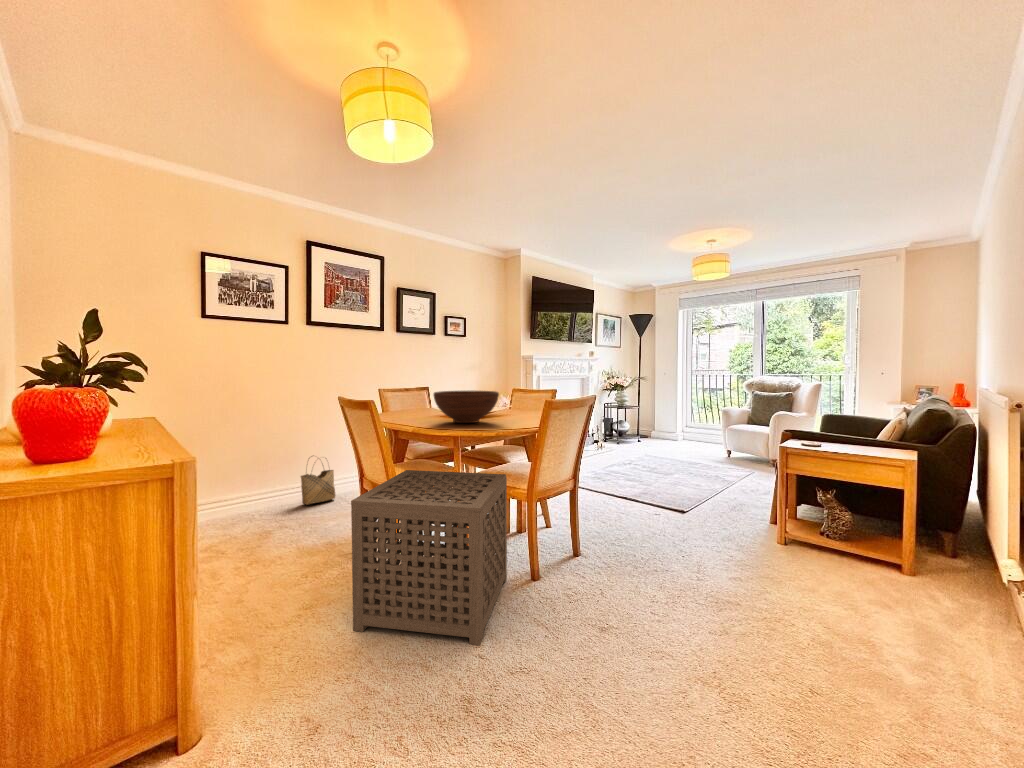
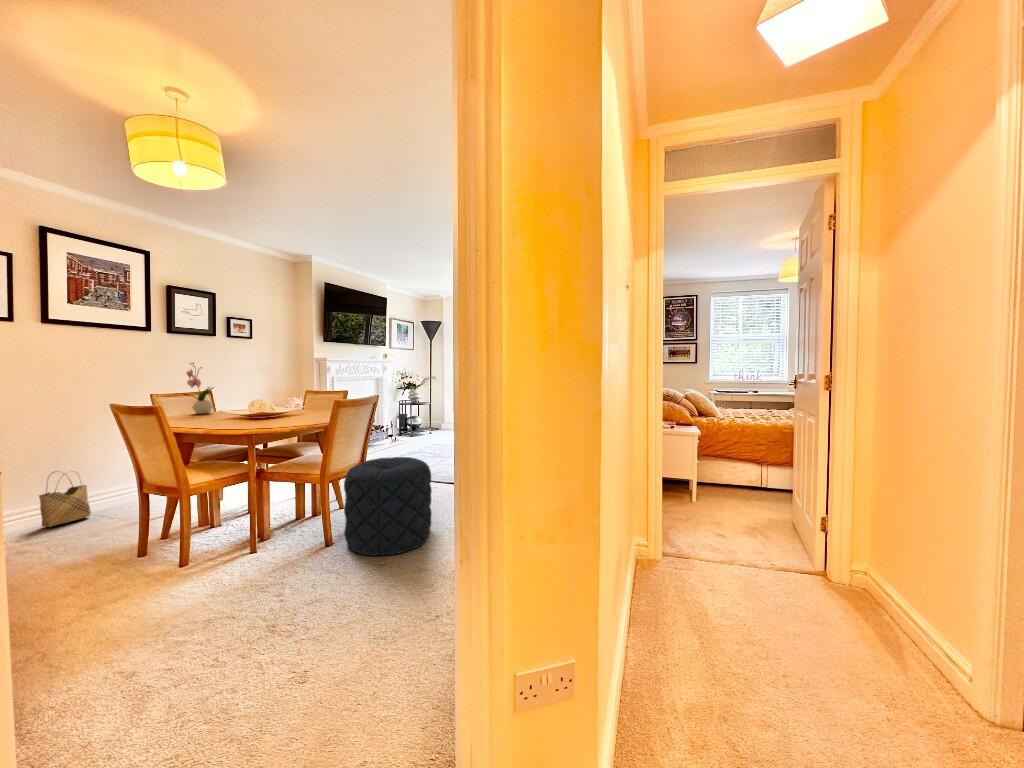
flower arrangement: none [406,359,429,411] -> present [186,363,213,414]
fruit bowl: present [434,391,499,423] -> none [224,392,292,422]
side table: present [351,470,507,645] -> none [144,462,303,614]
pouf: none [553,477,666,612] -> present [344,457,432,556]

